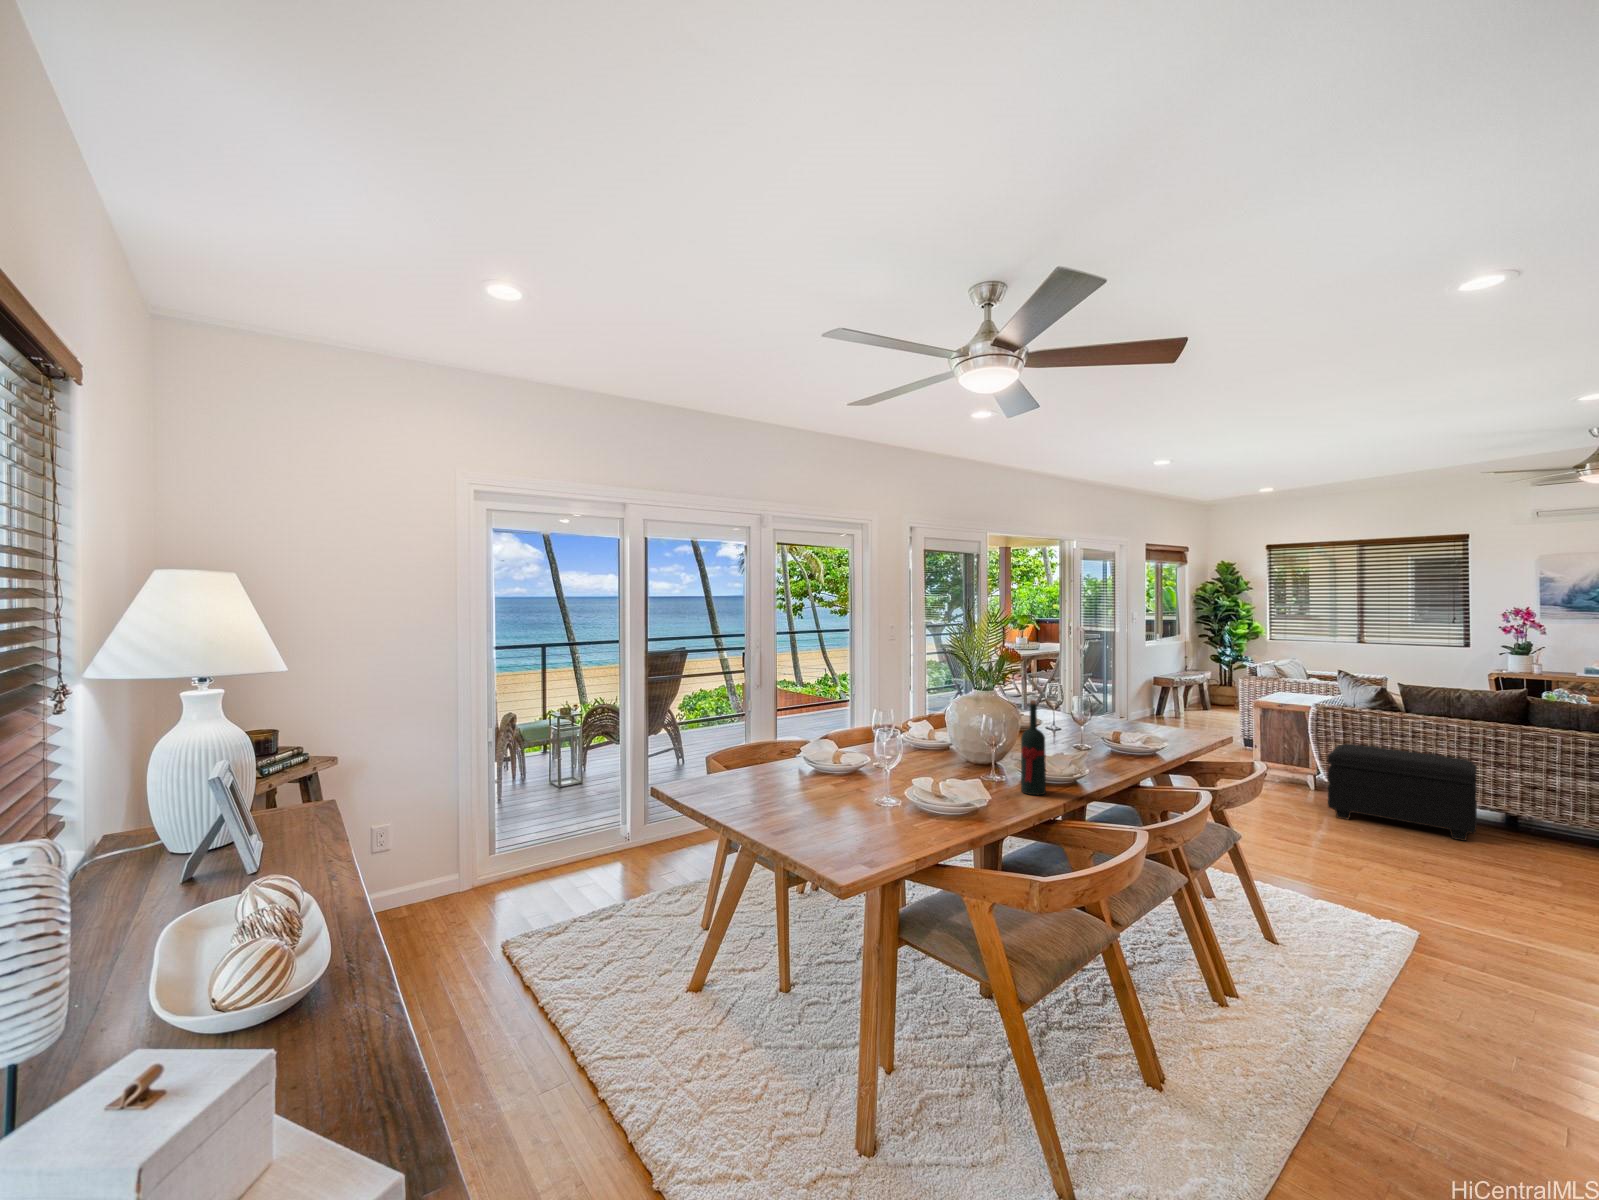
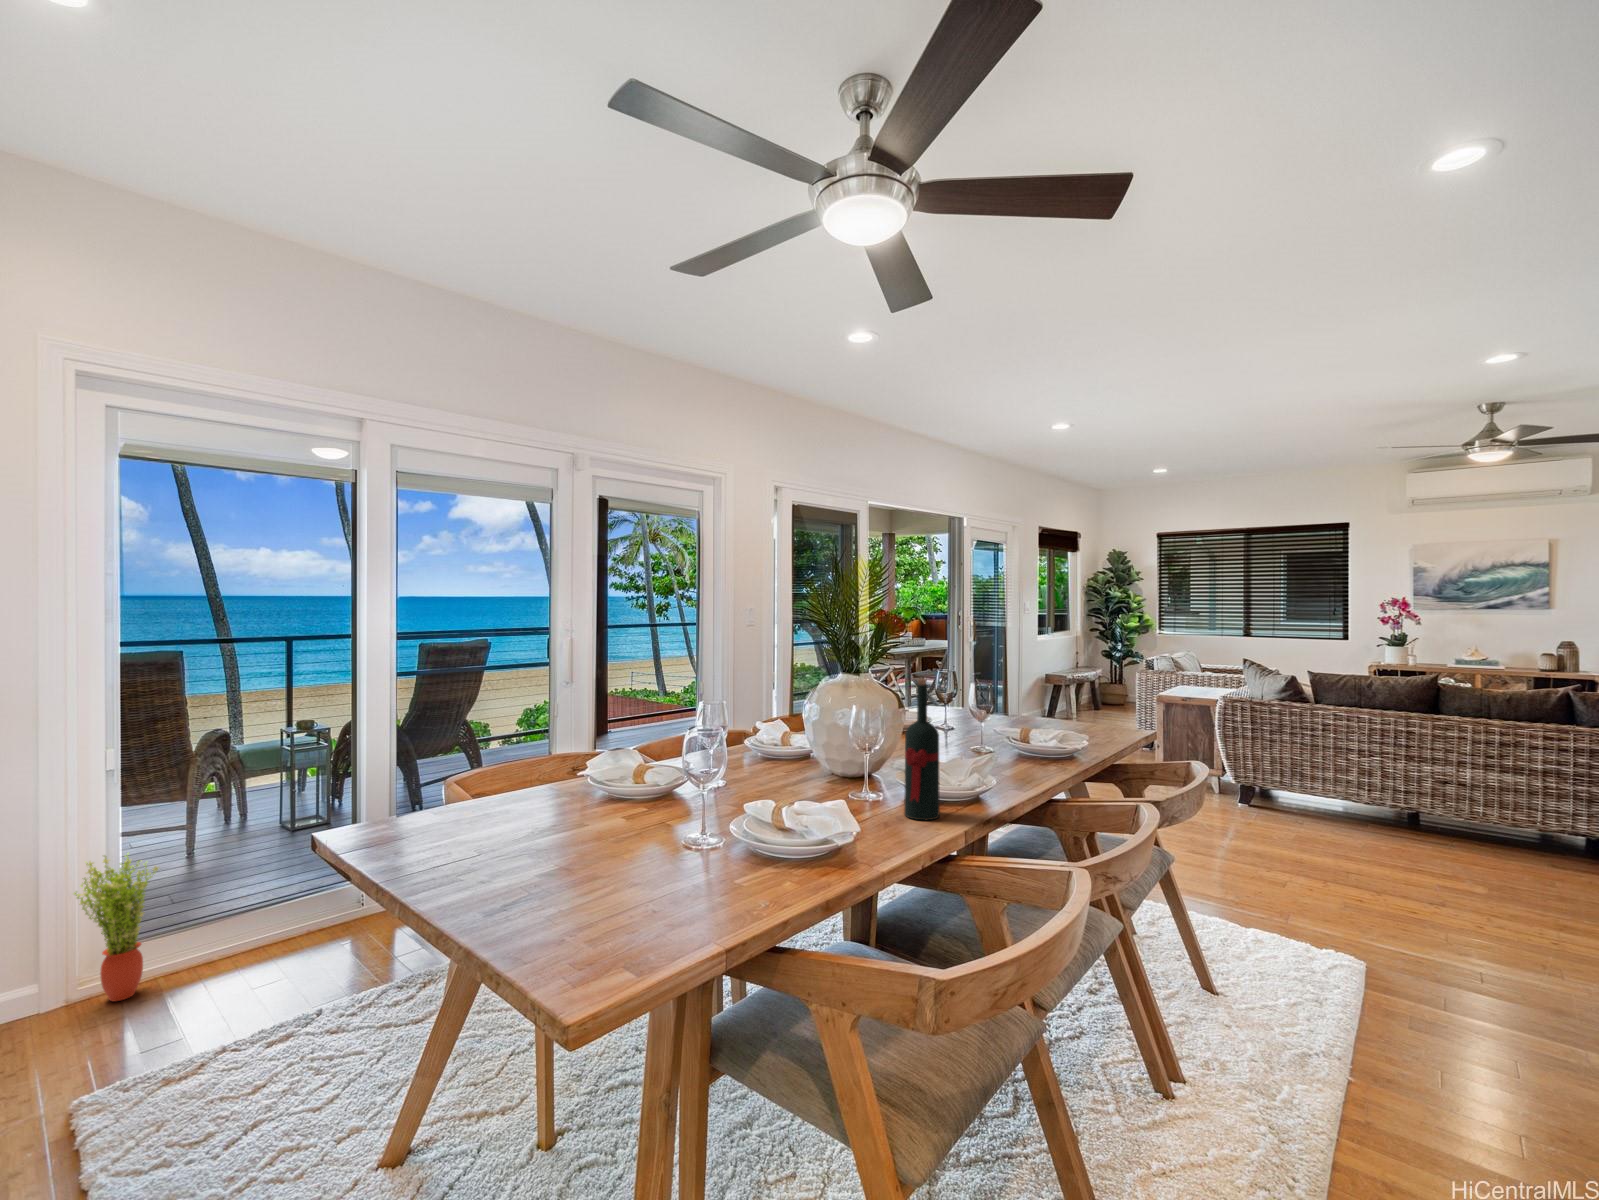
footstool: present [1328,744,1477,841] -> none [1239,741,1393,845]
potted plant: none [479,796,522,890] -> present [75,856,158,1001]

